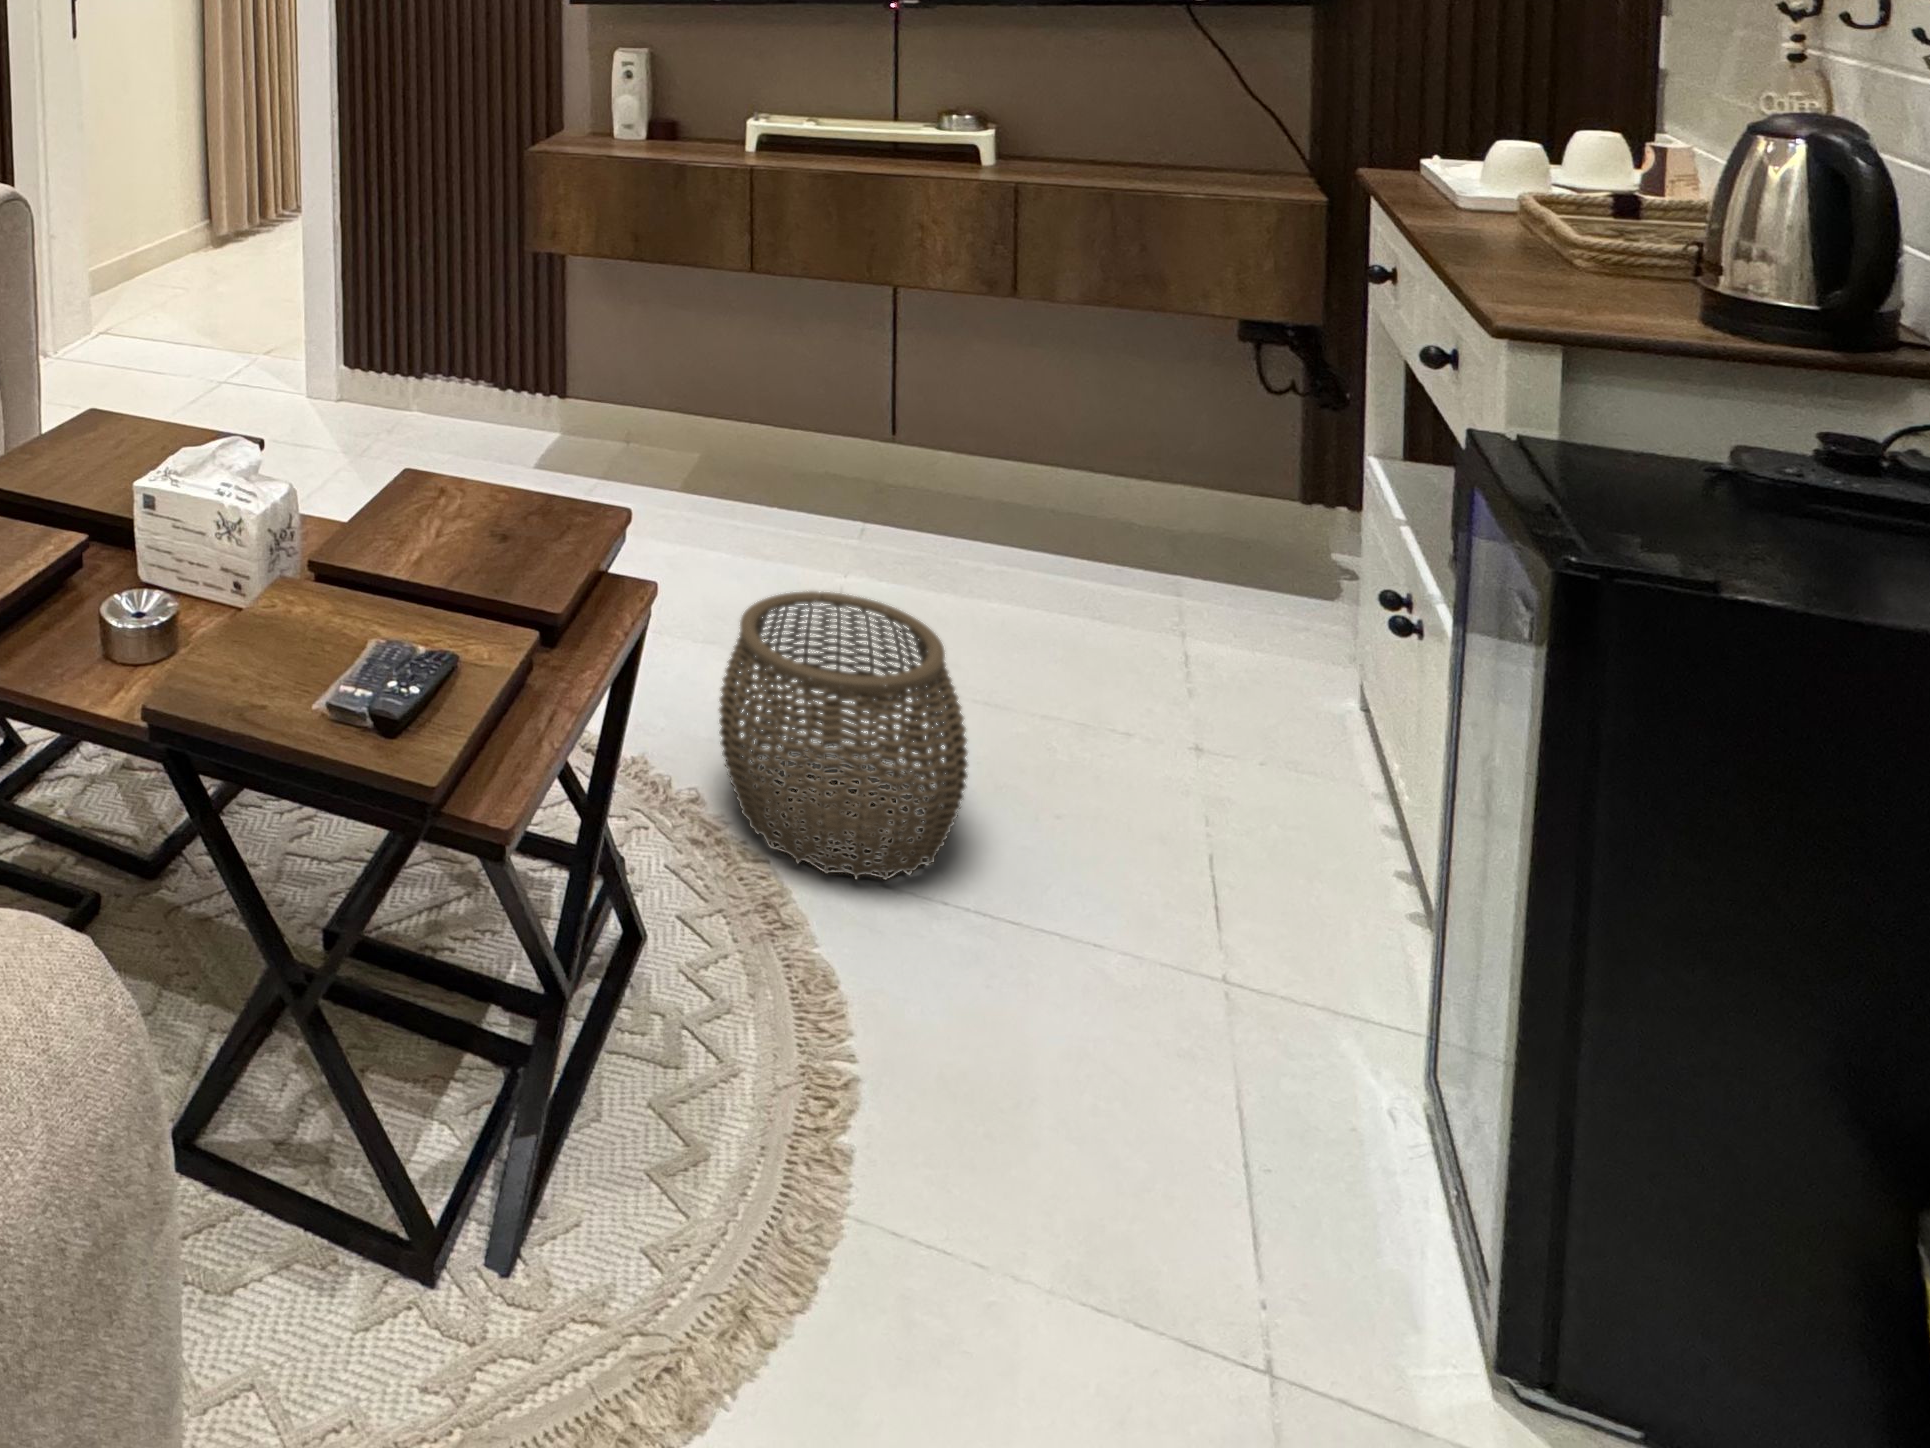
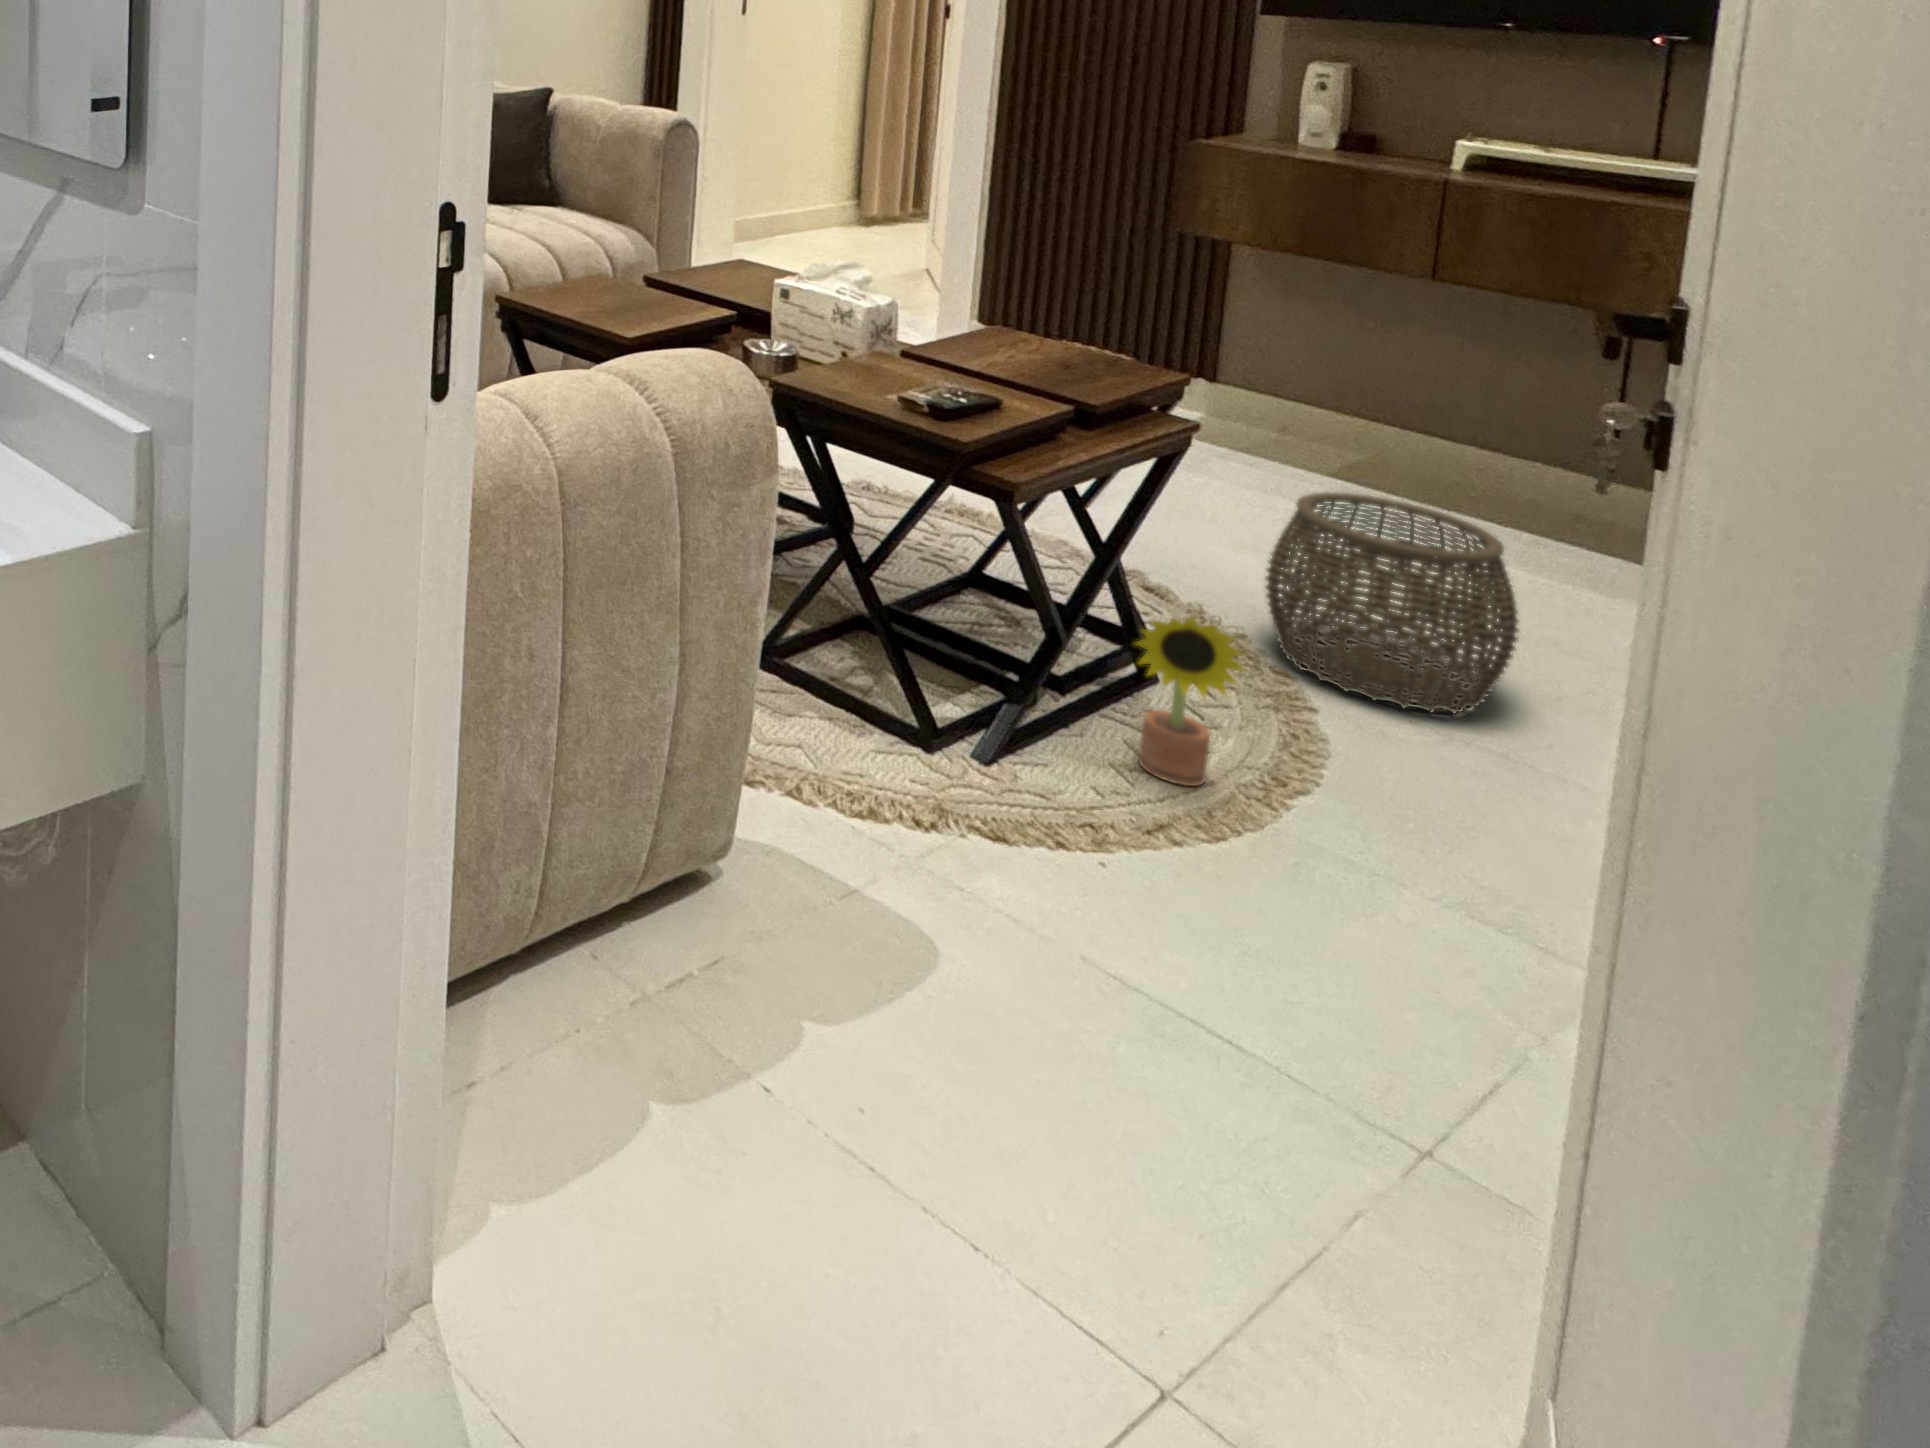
decorative plant: none [670,959,815,1199] -> present [1136,617,1245,786]

